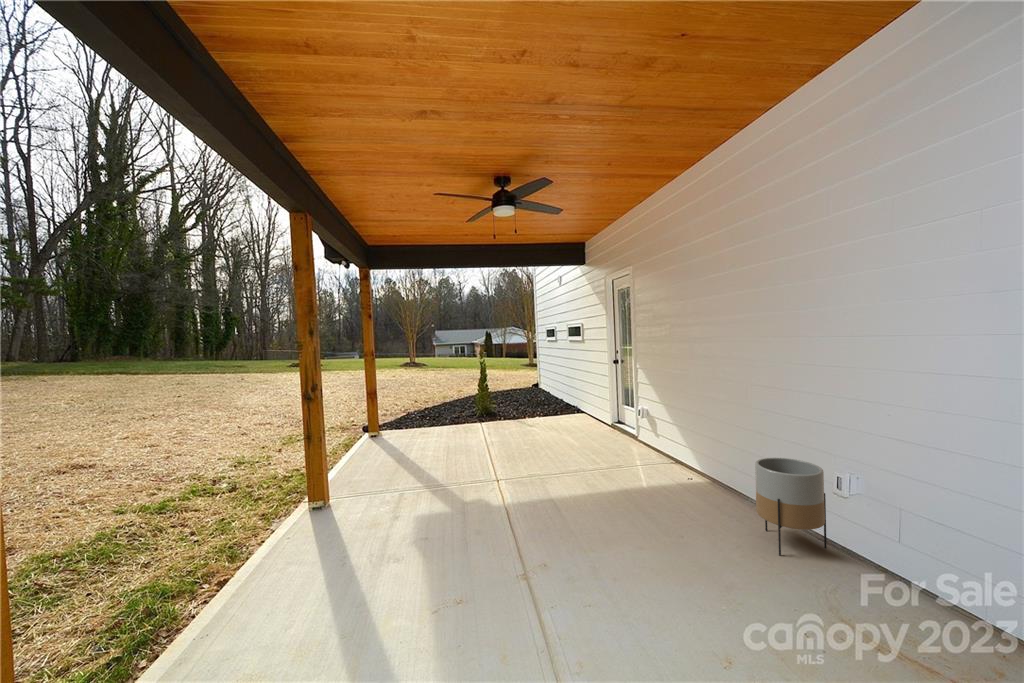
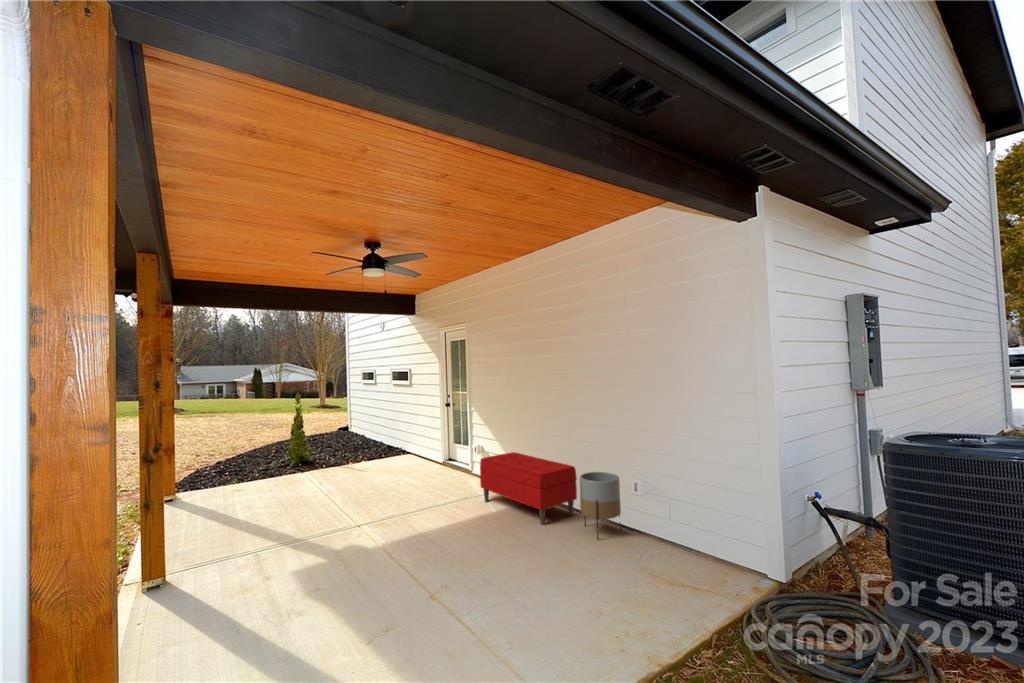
bench: none [634,420,759,518] -> present [480,452,577,525]

